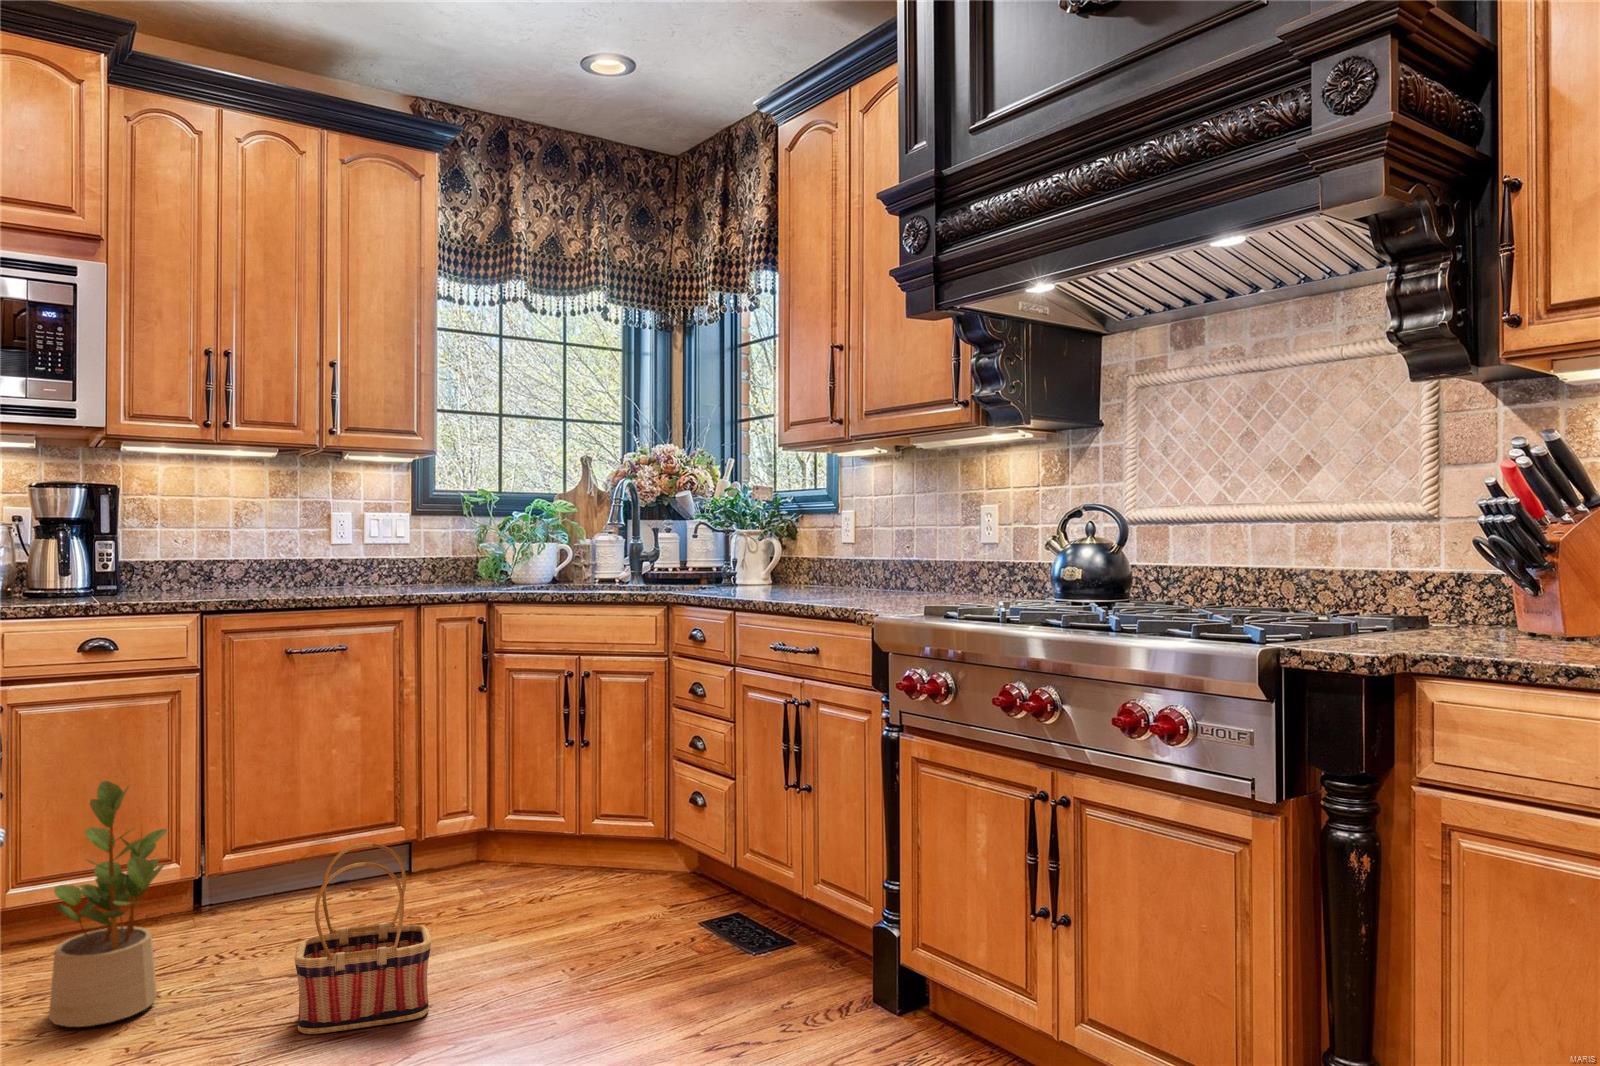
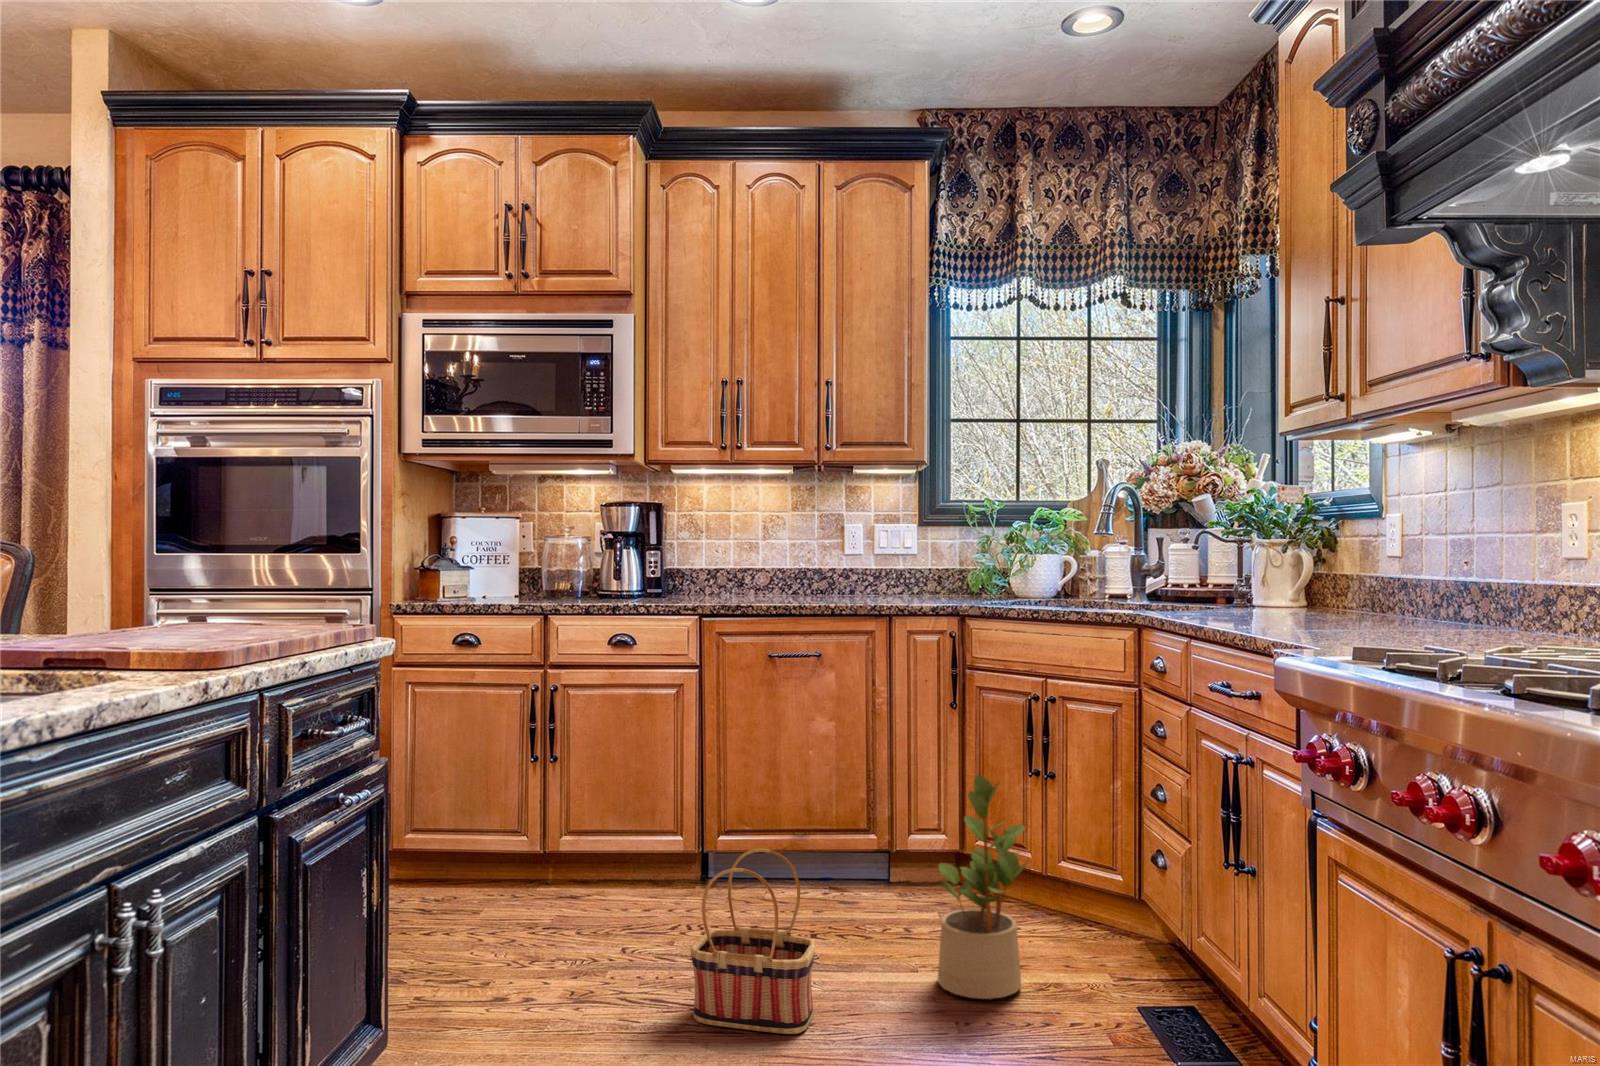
potted plant: present [49,781,167,1027] -> present [938,775,1028,999]

